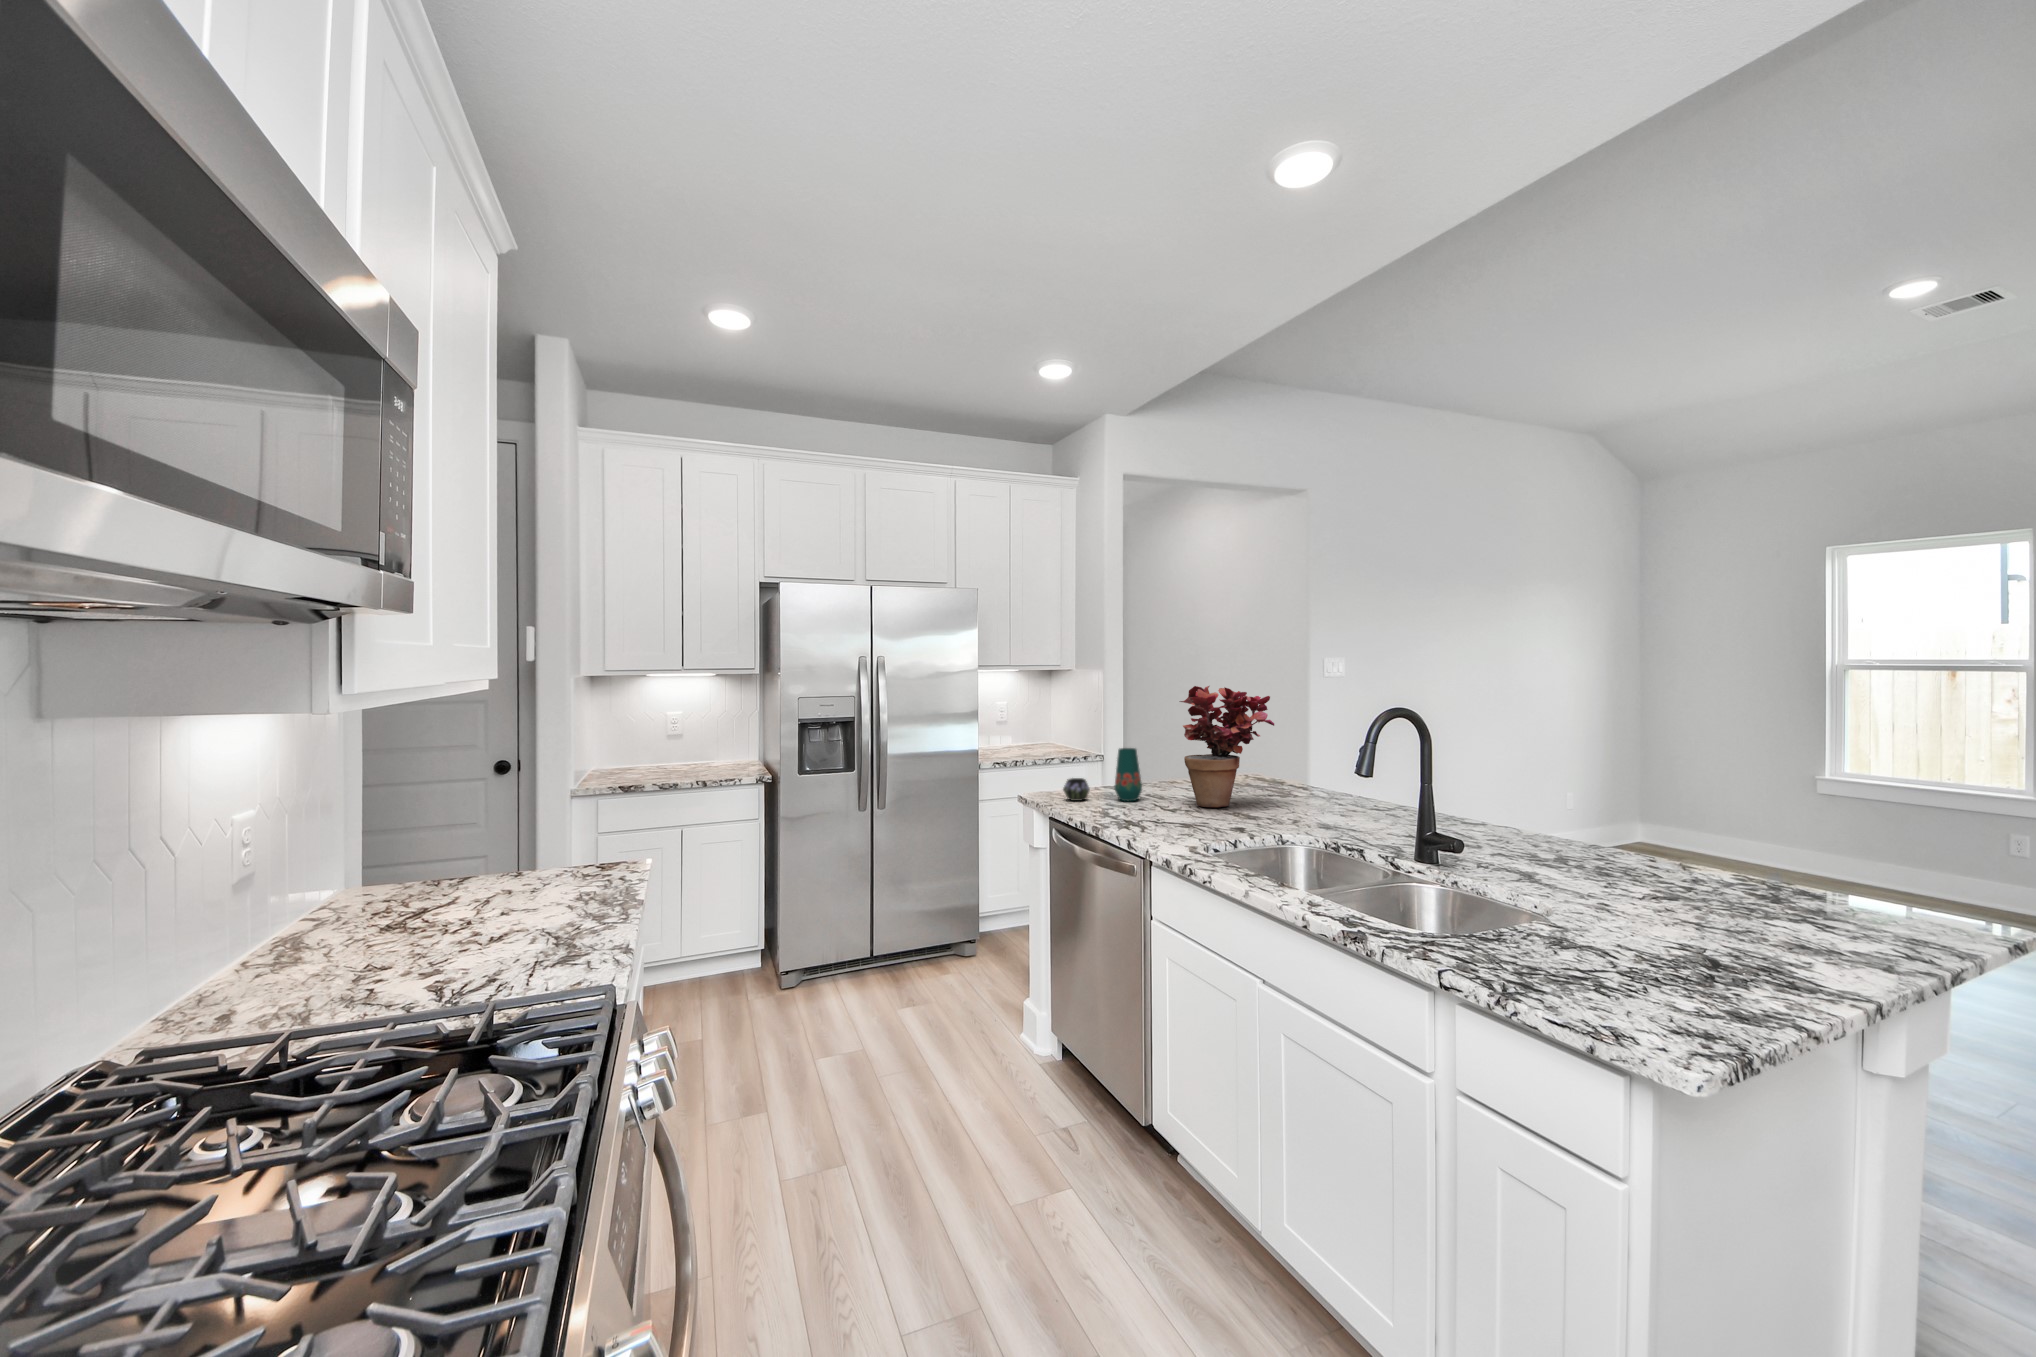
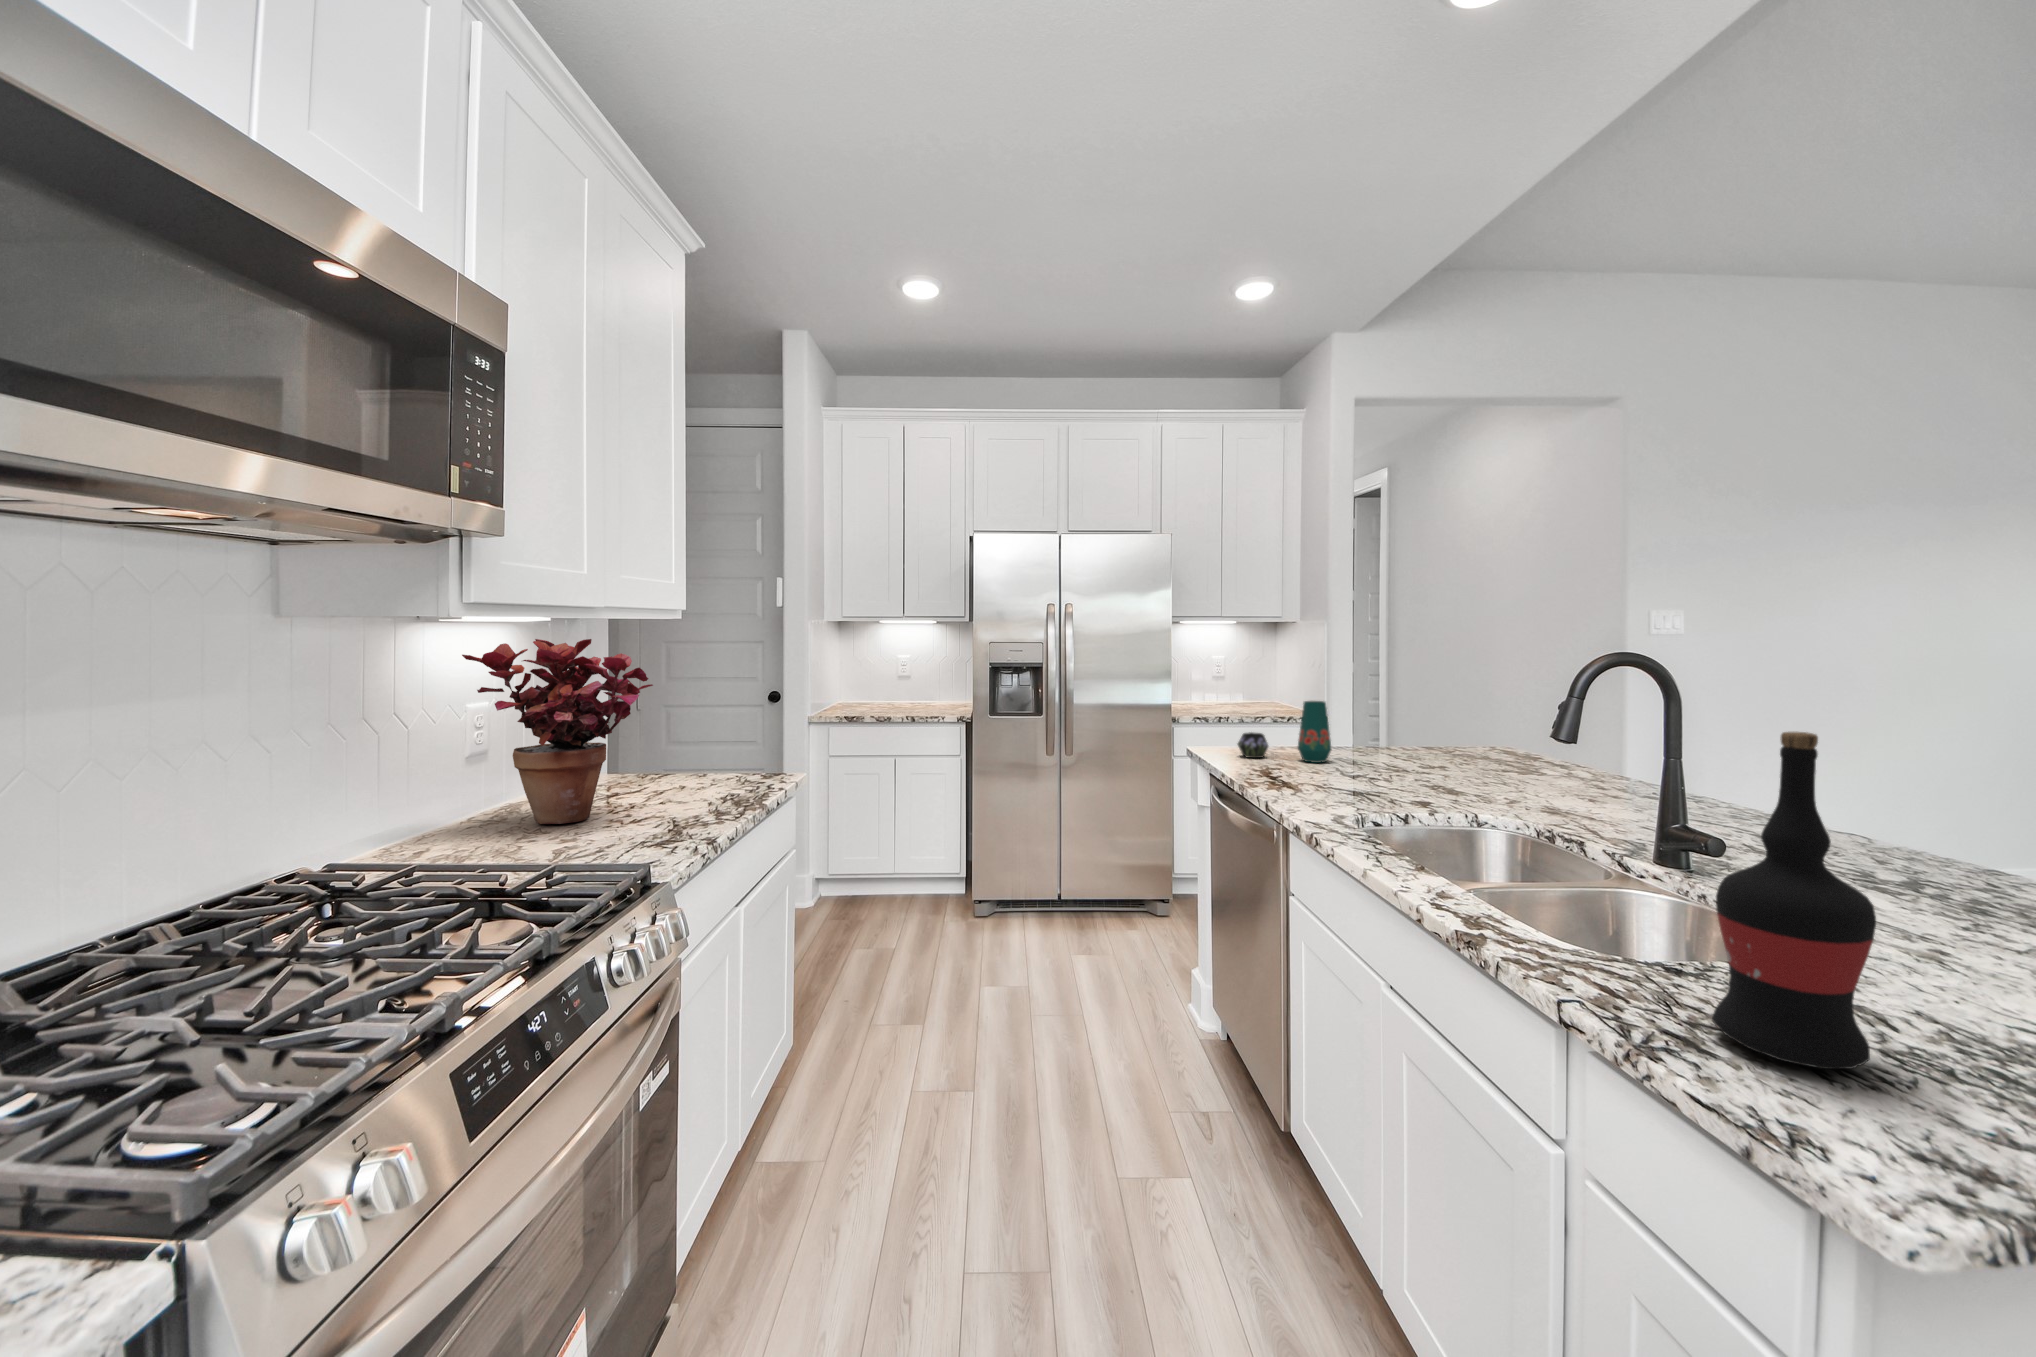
potted plant: present [1180,686,1274,807] -> present [462,639,653,824]
wine bottle: none [1531,774,1622,989] -> present [1712,732,1876,1069]

